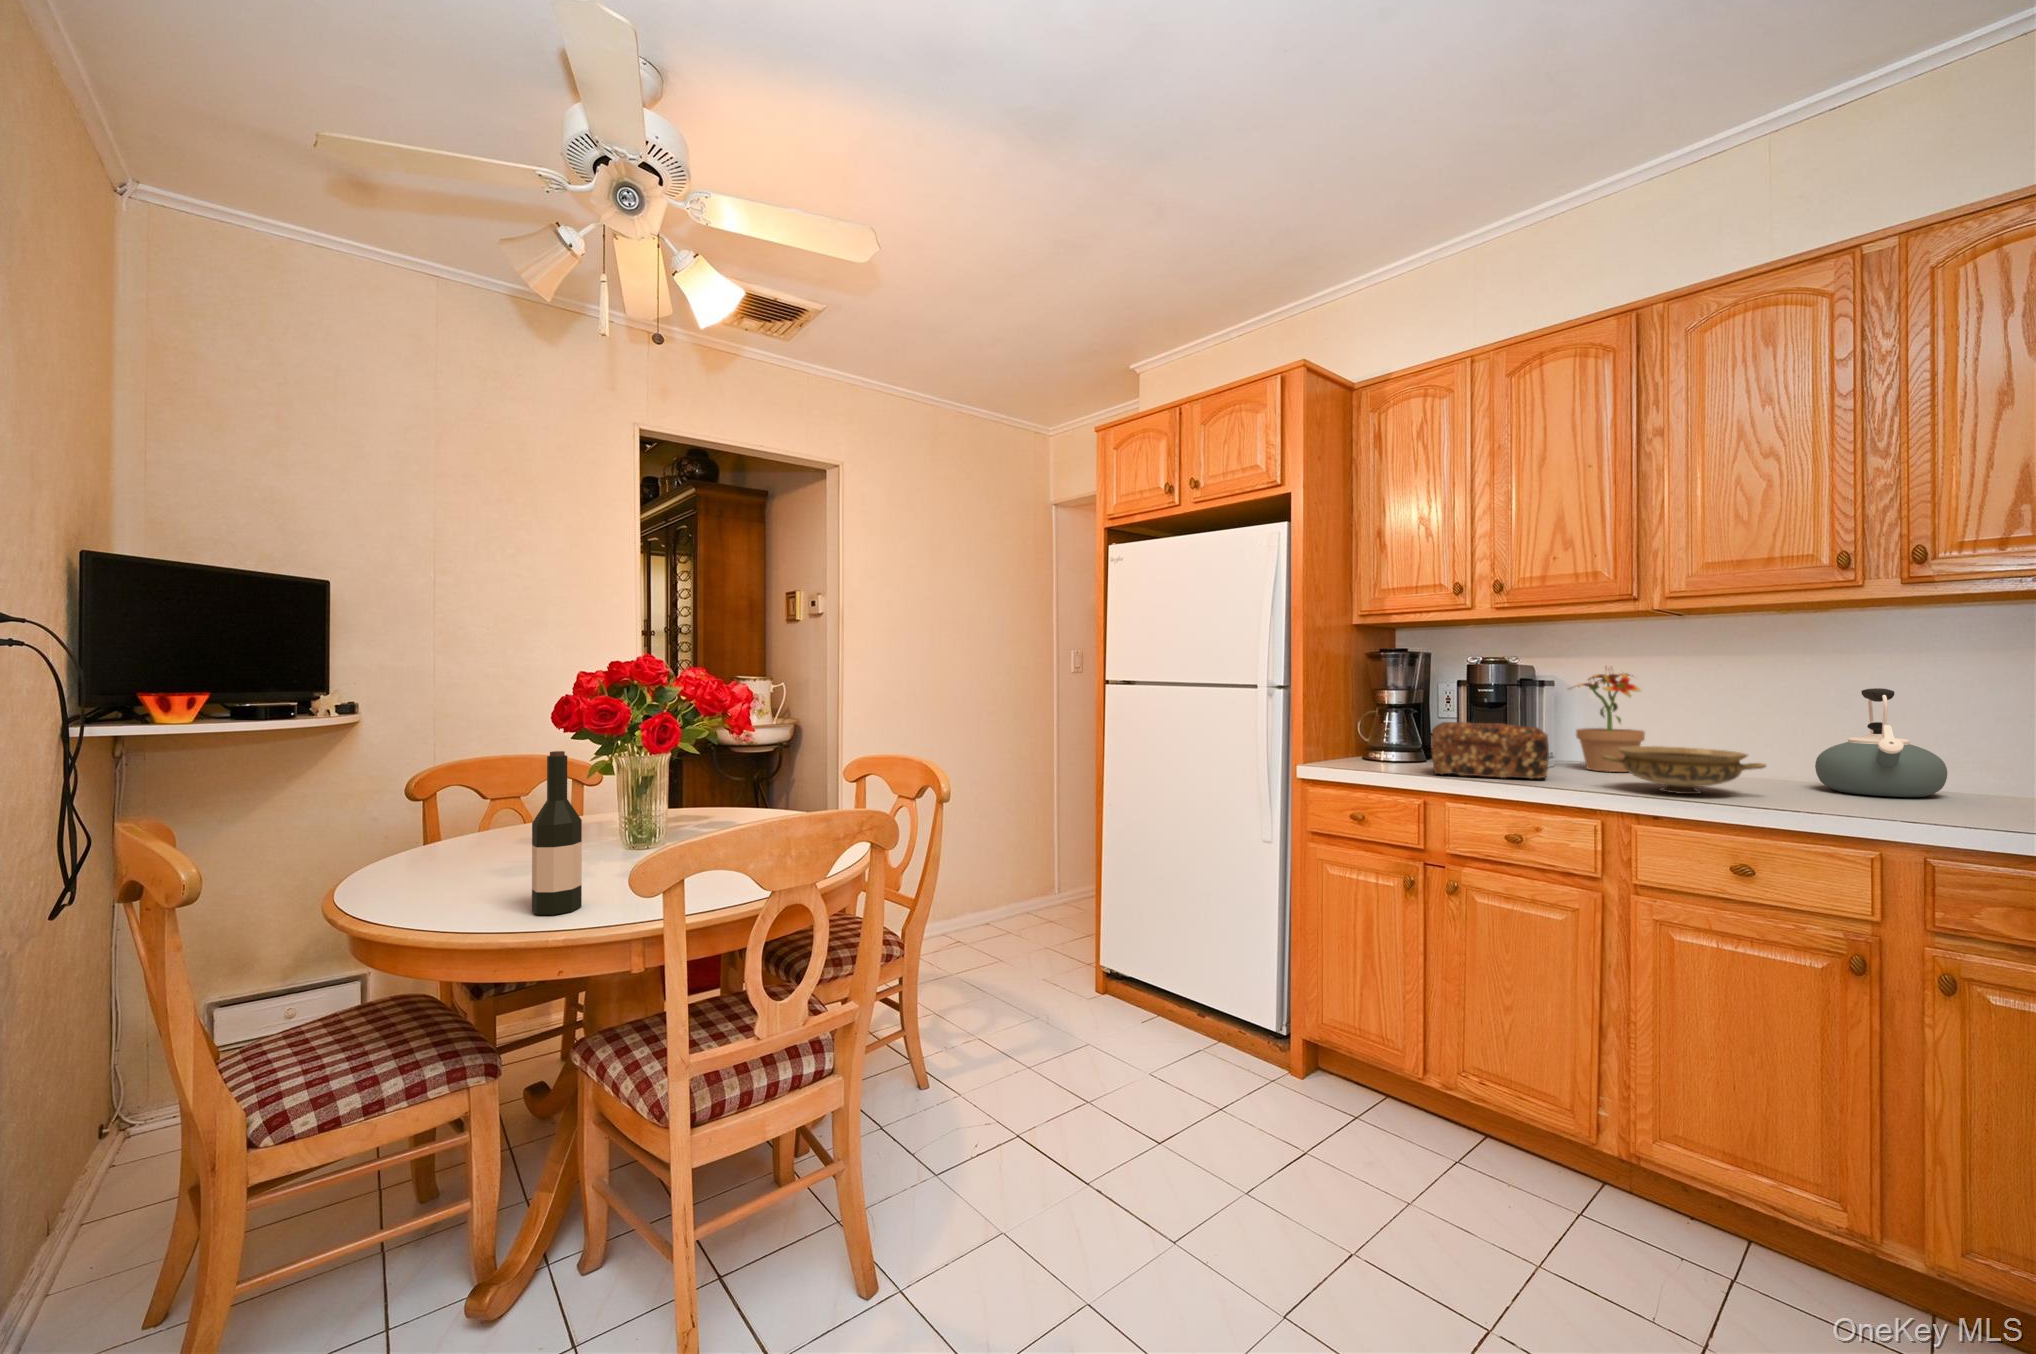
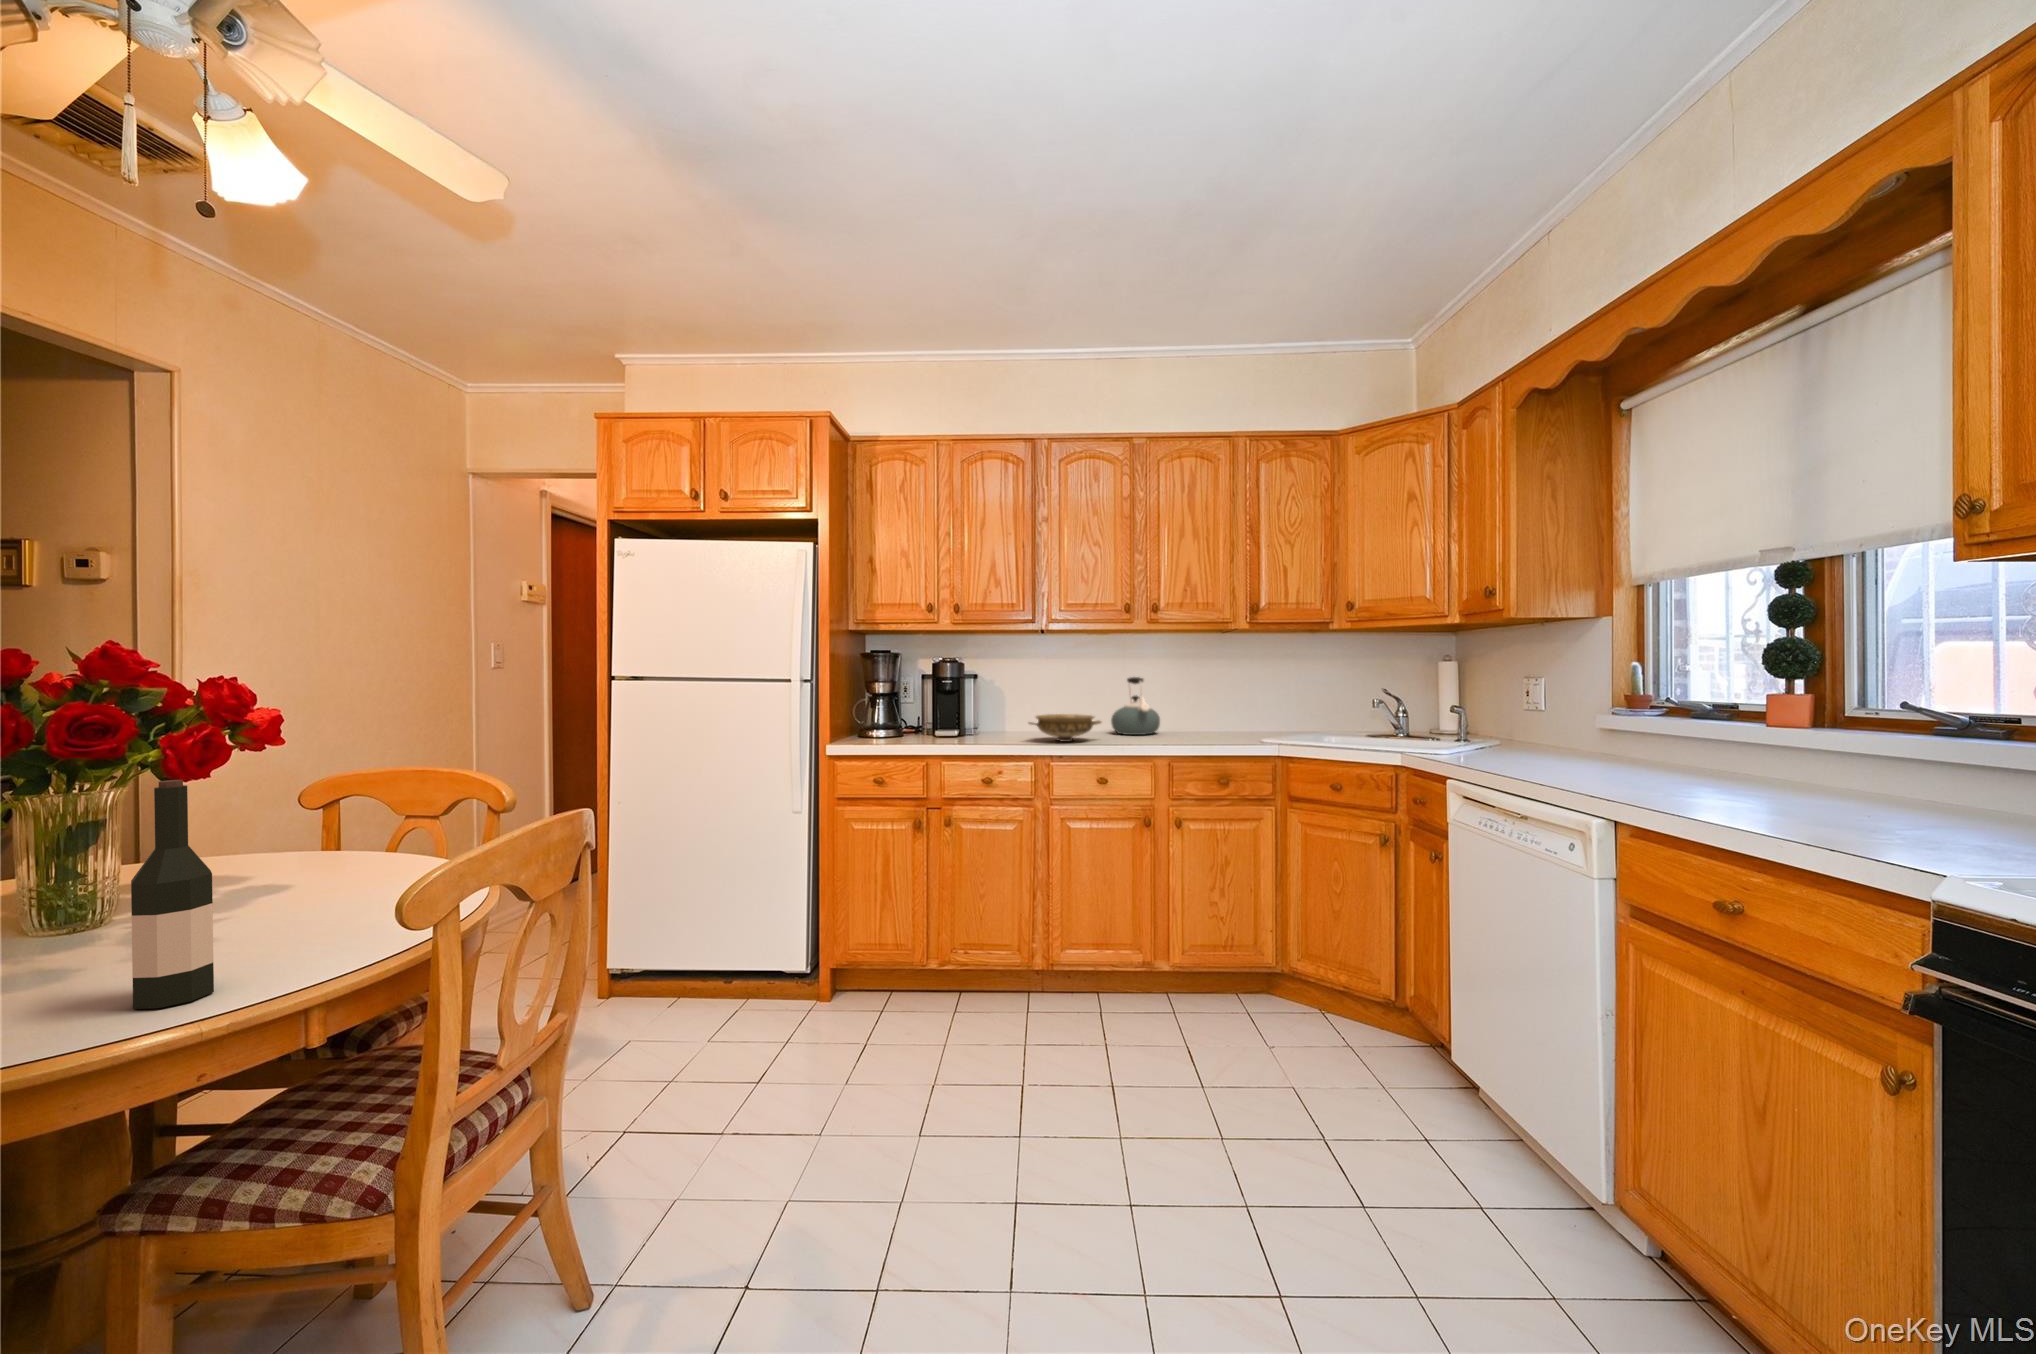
potted plant: present [1576,669,1645,772] -> none [990,664,1030,733]
bread loaf: present [1431,722,1549,779] -> none [921,704,996,743]

